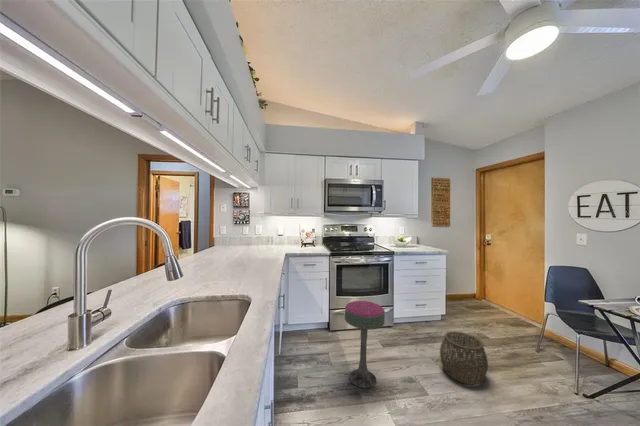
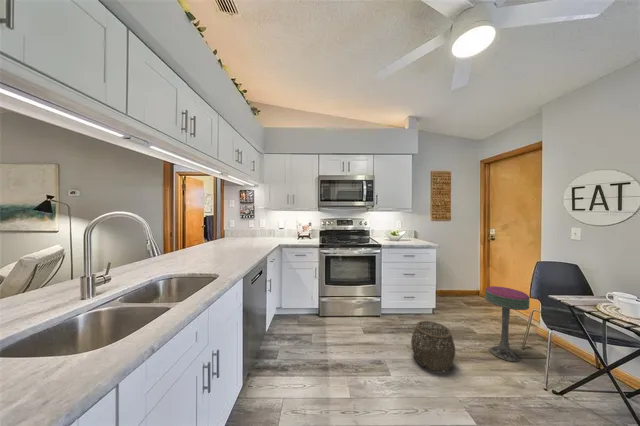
bar stool: present [345,301,385,388] -> present [485,286,530,362]

